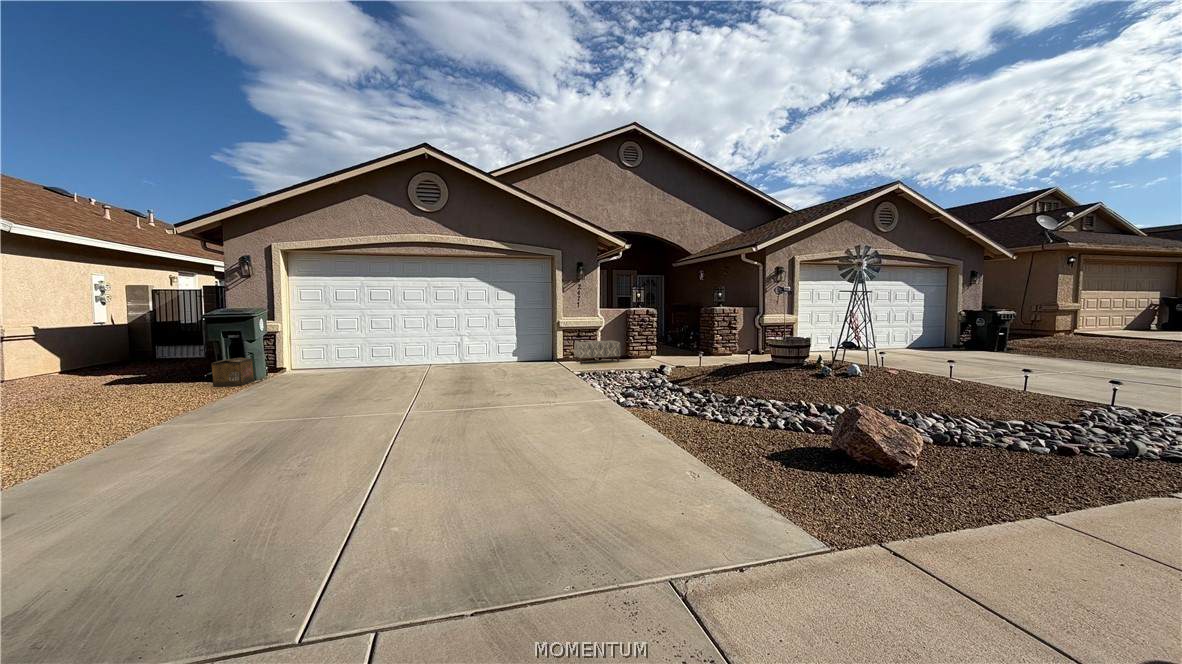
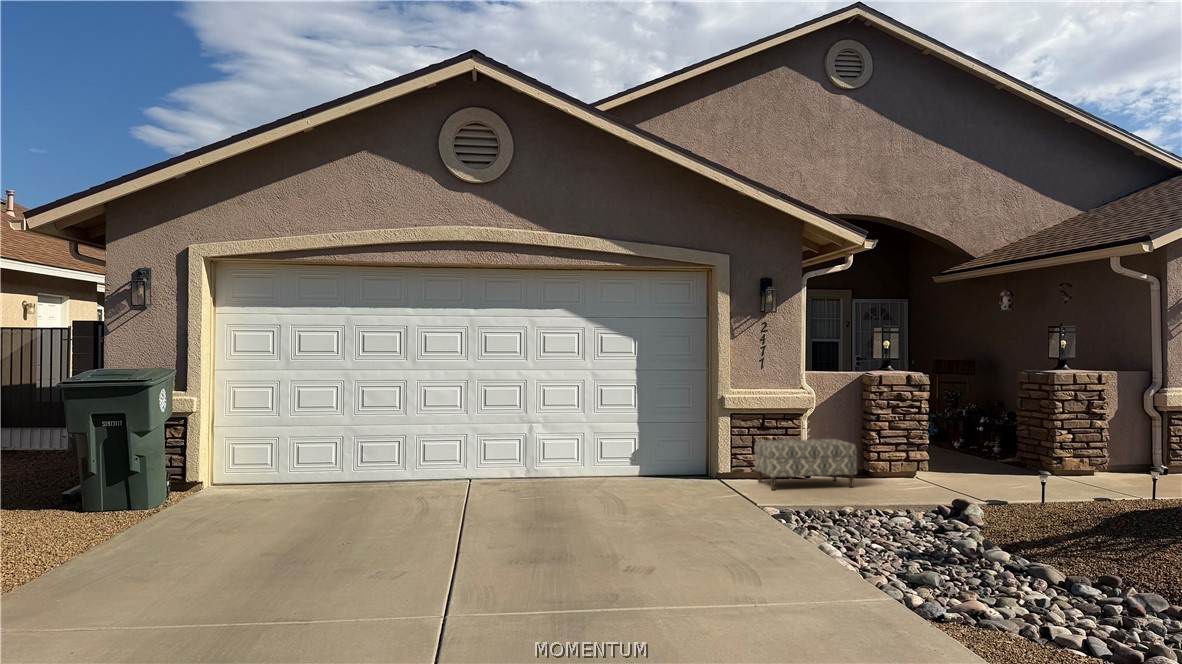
cardboard box: present [211,357,254,387] -> none [70,463,144,522]

